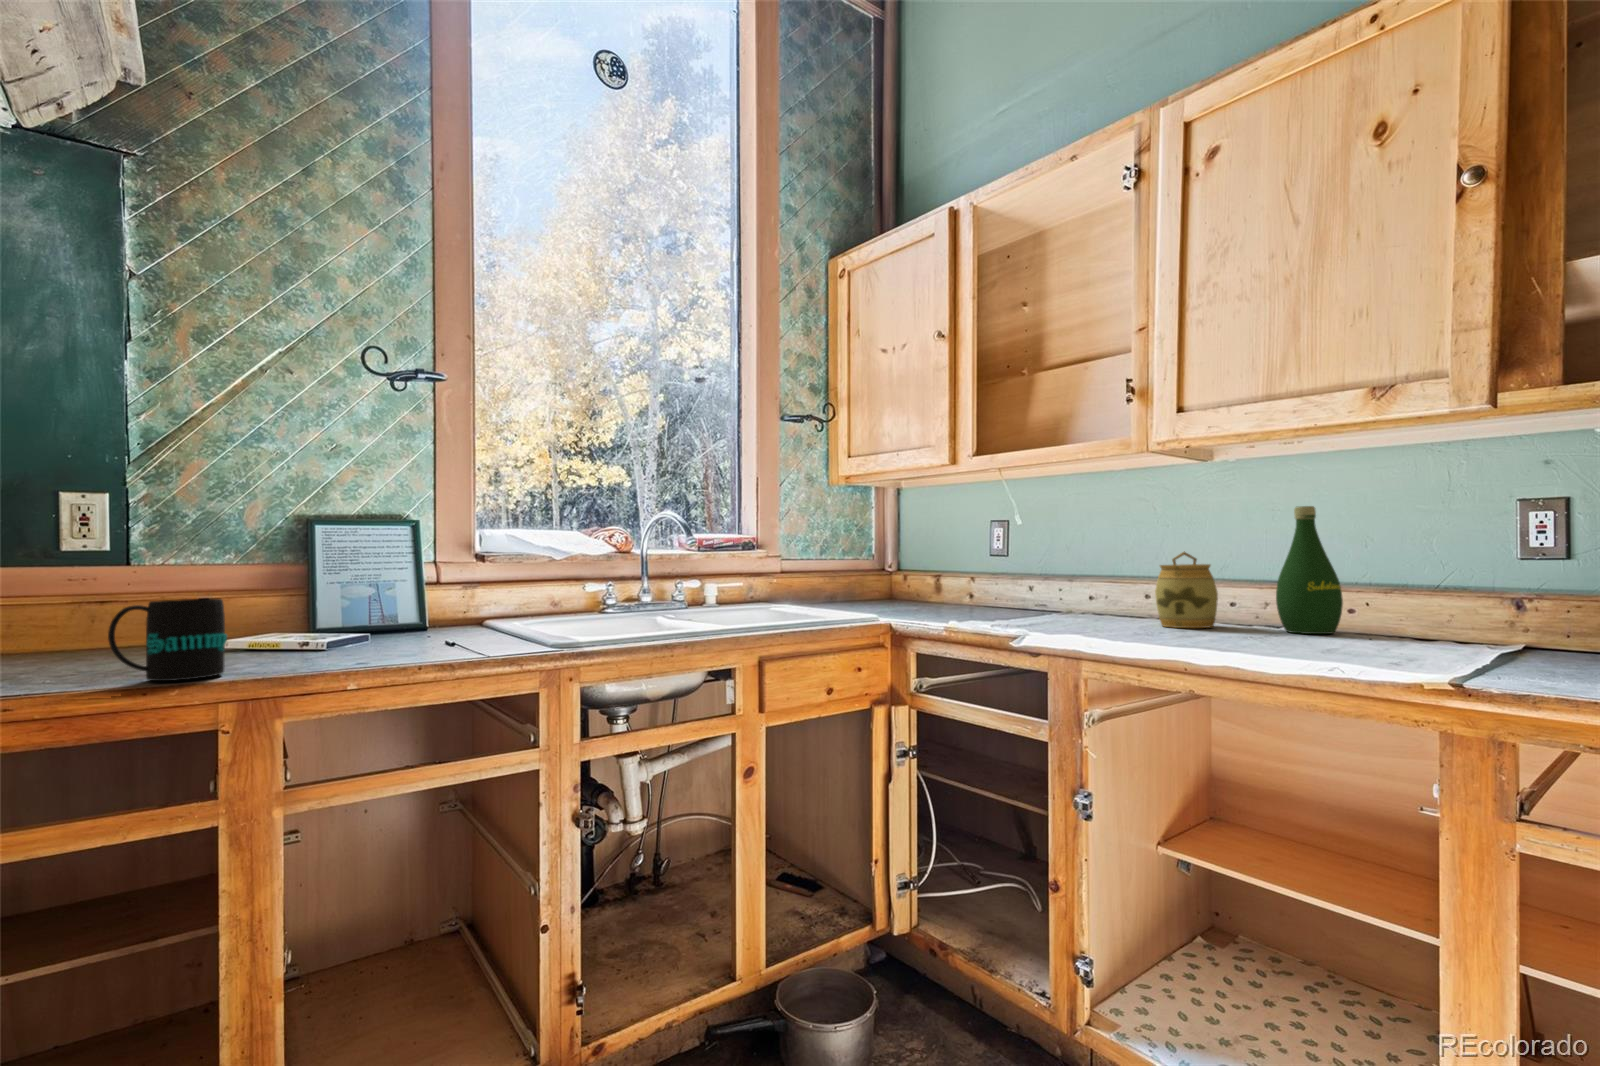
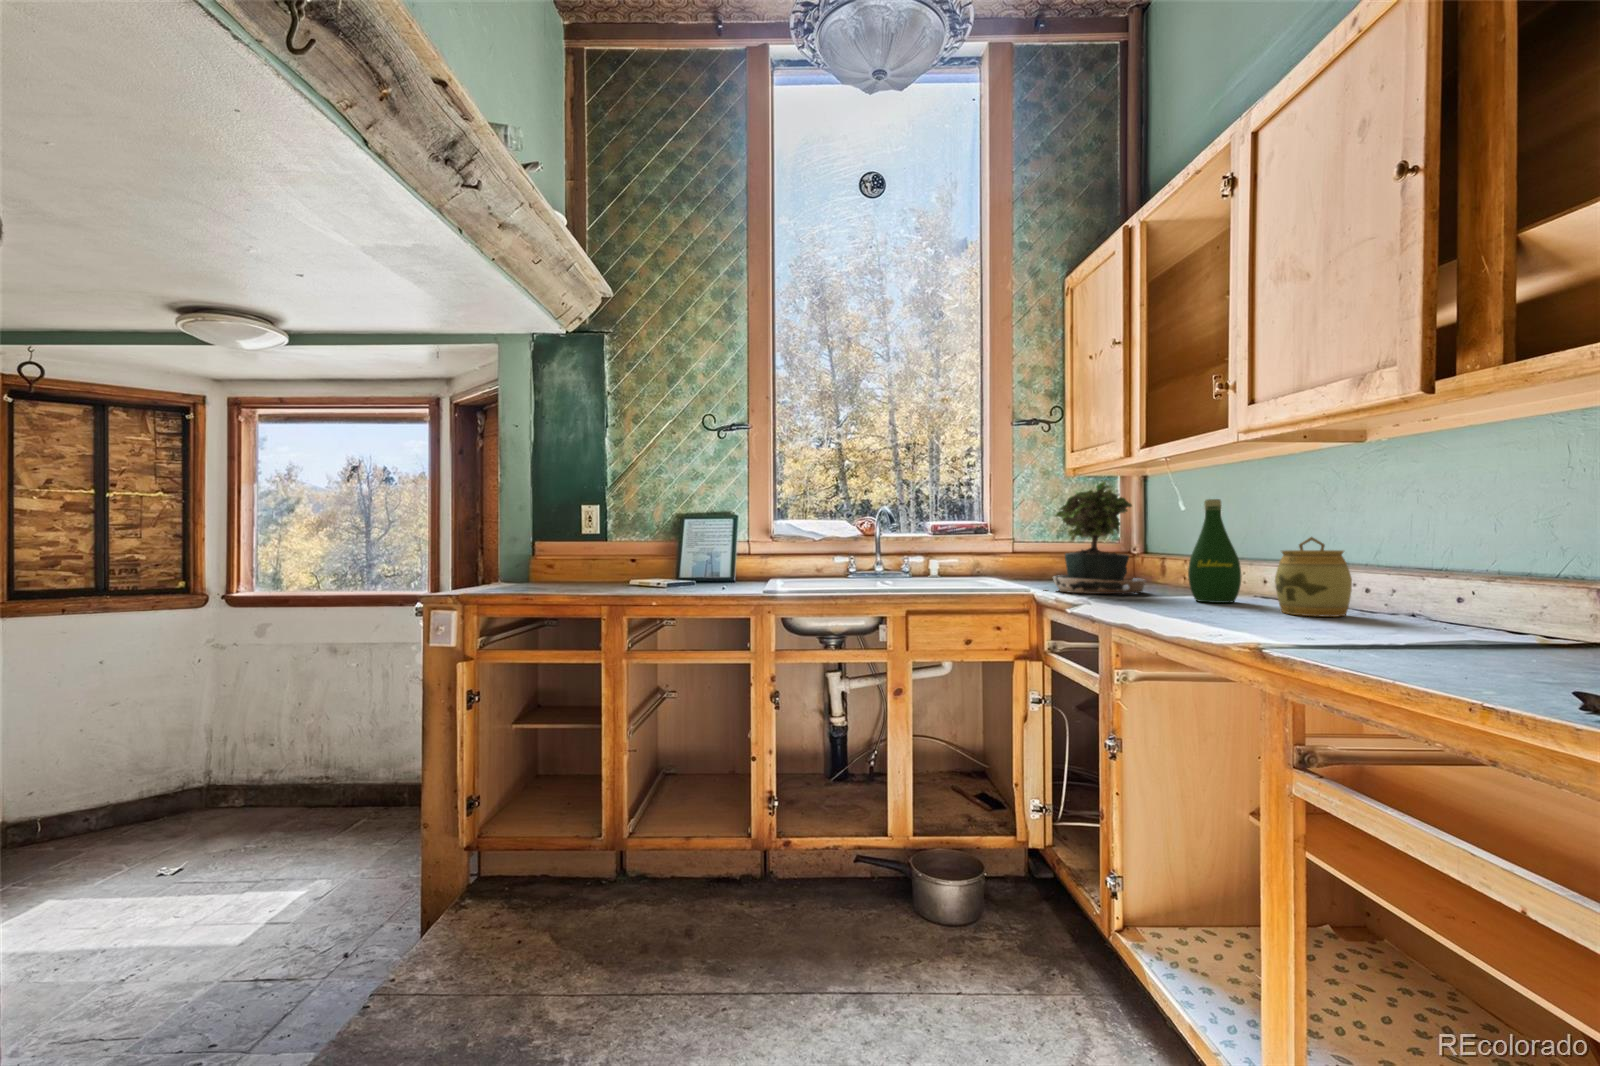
potted plant: none [867,490,989,620] -> present [1053,482,1146,594]
bottle: present [1276,506,1343,634] -> present [1188,499,1241,603]
mug: present [108,598,227,681] -> none [556,557,601,595]

